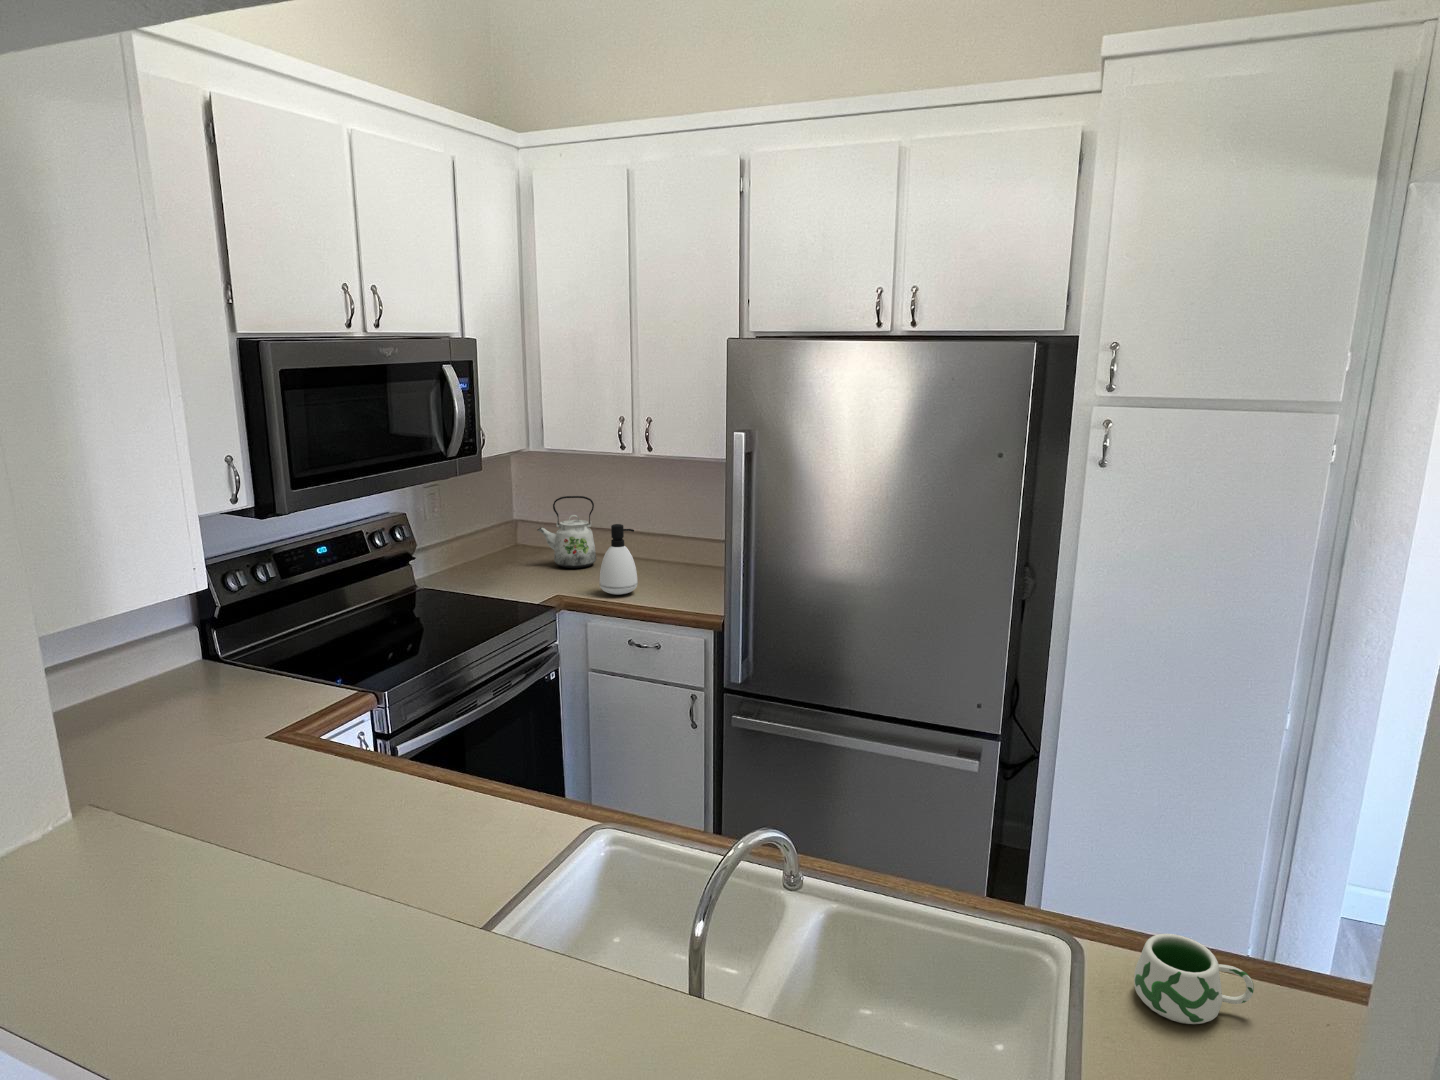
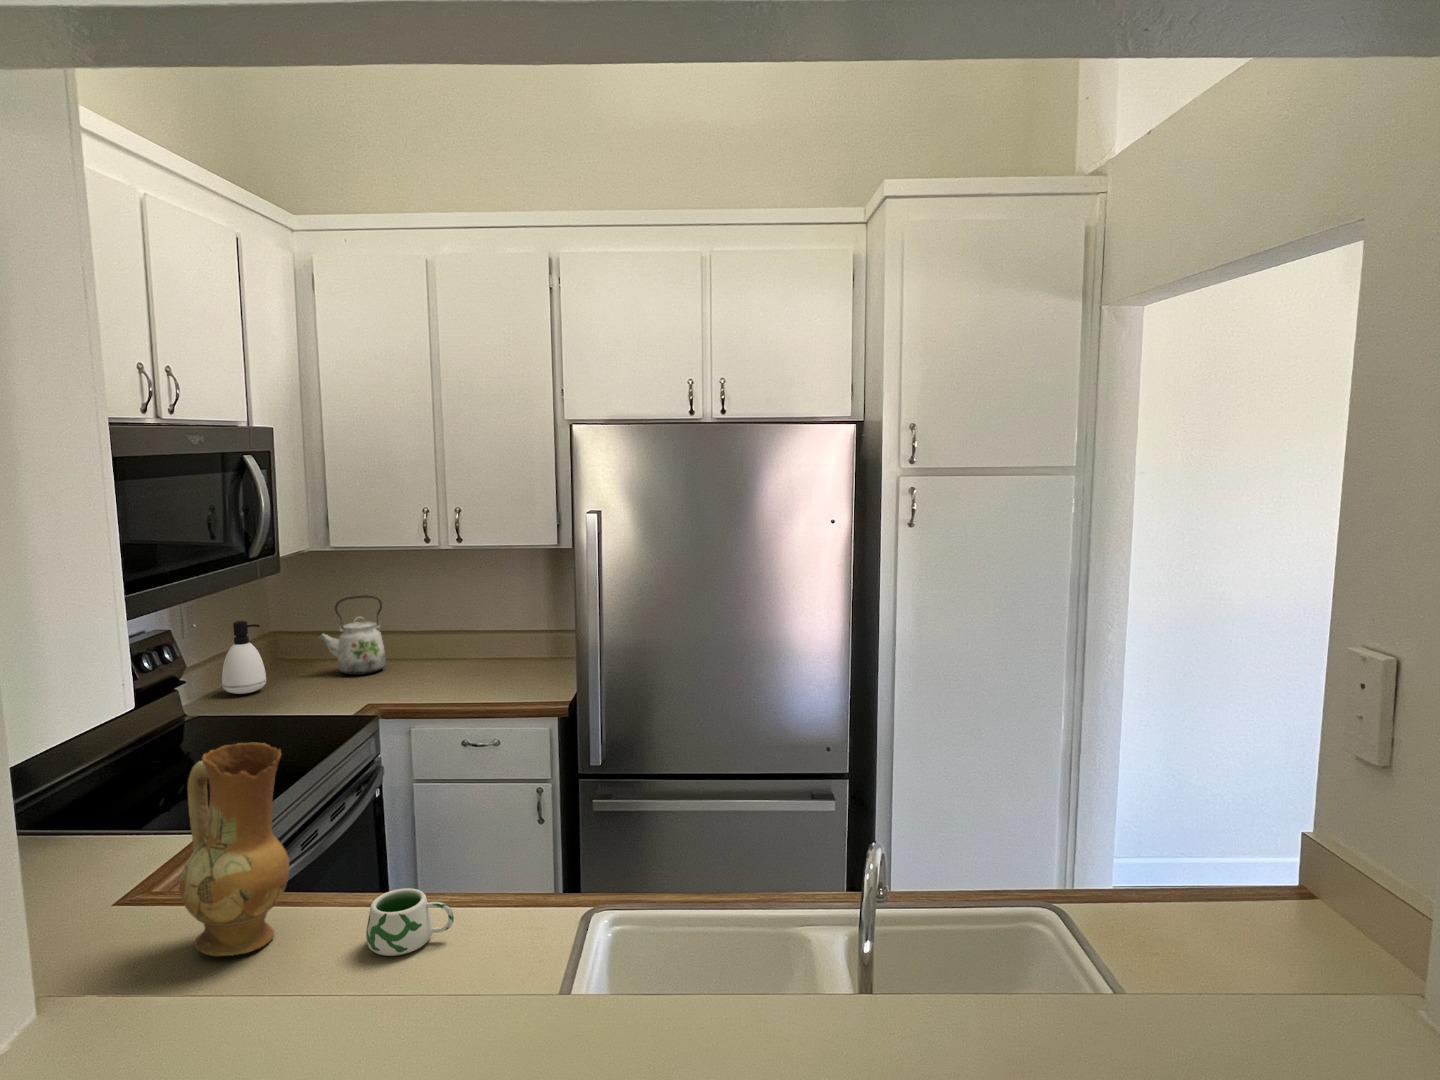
soap dispenser: present [600,524,638,595] -> present [222,621,266,694]
ceramic jug: none [264,625,355,802] -> present [179,743,290,956]
mug: present [1134,934,1254,1024] -> present [366,888,454,956]

